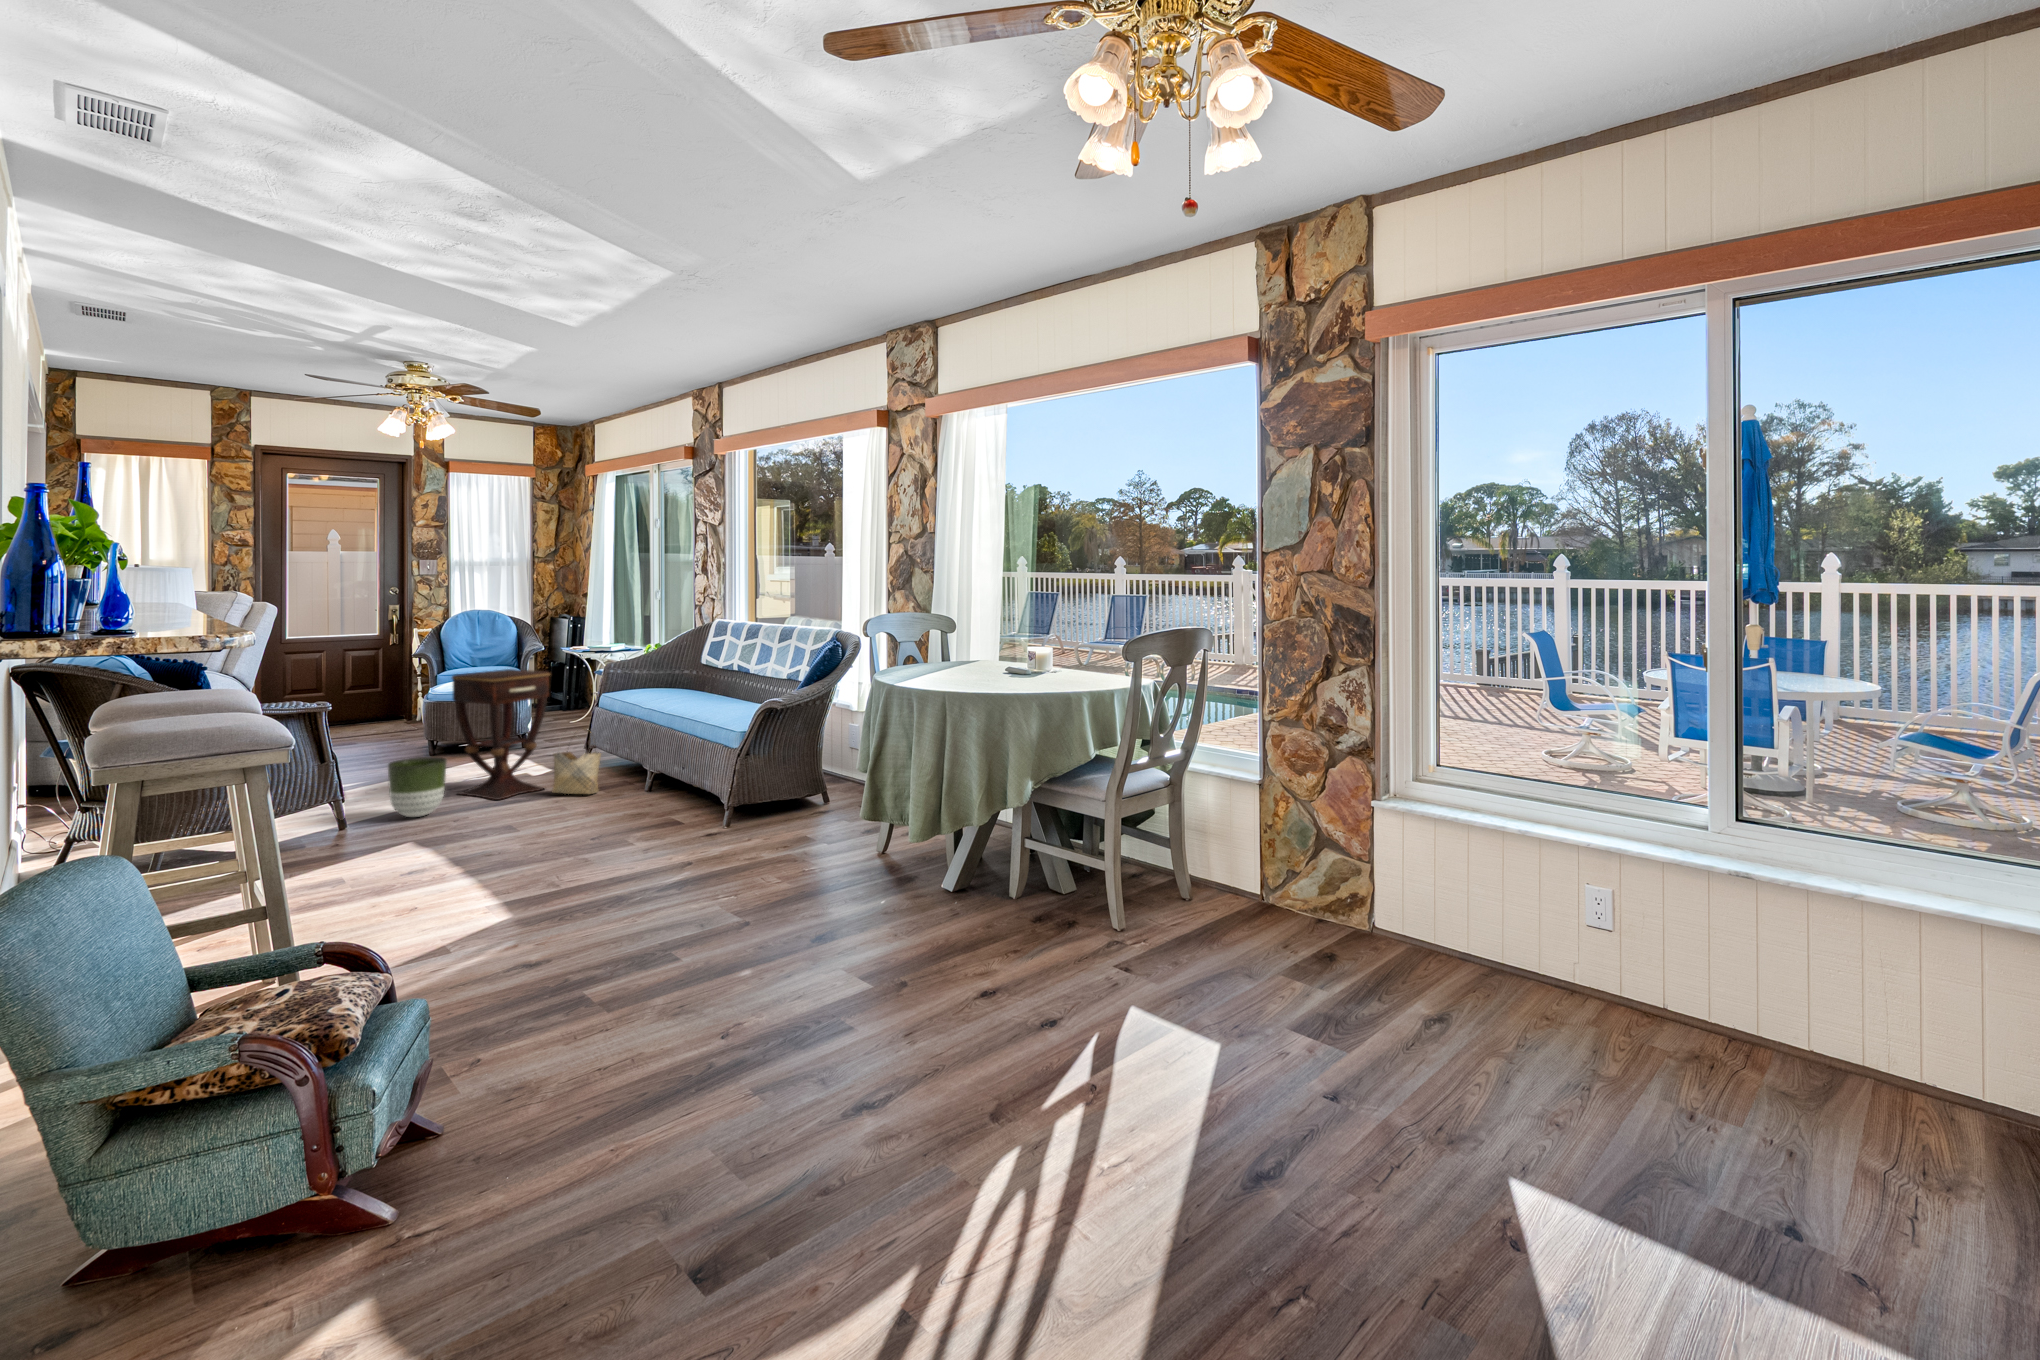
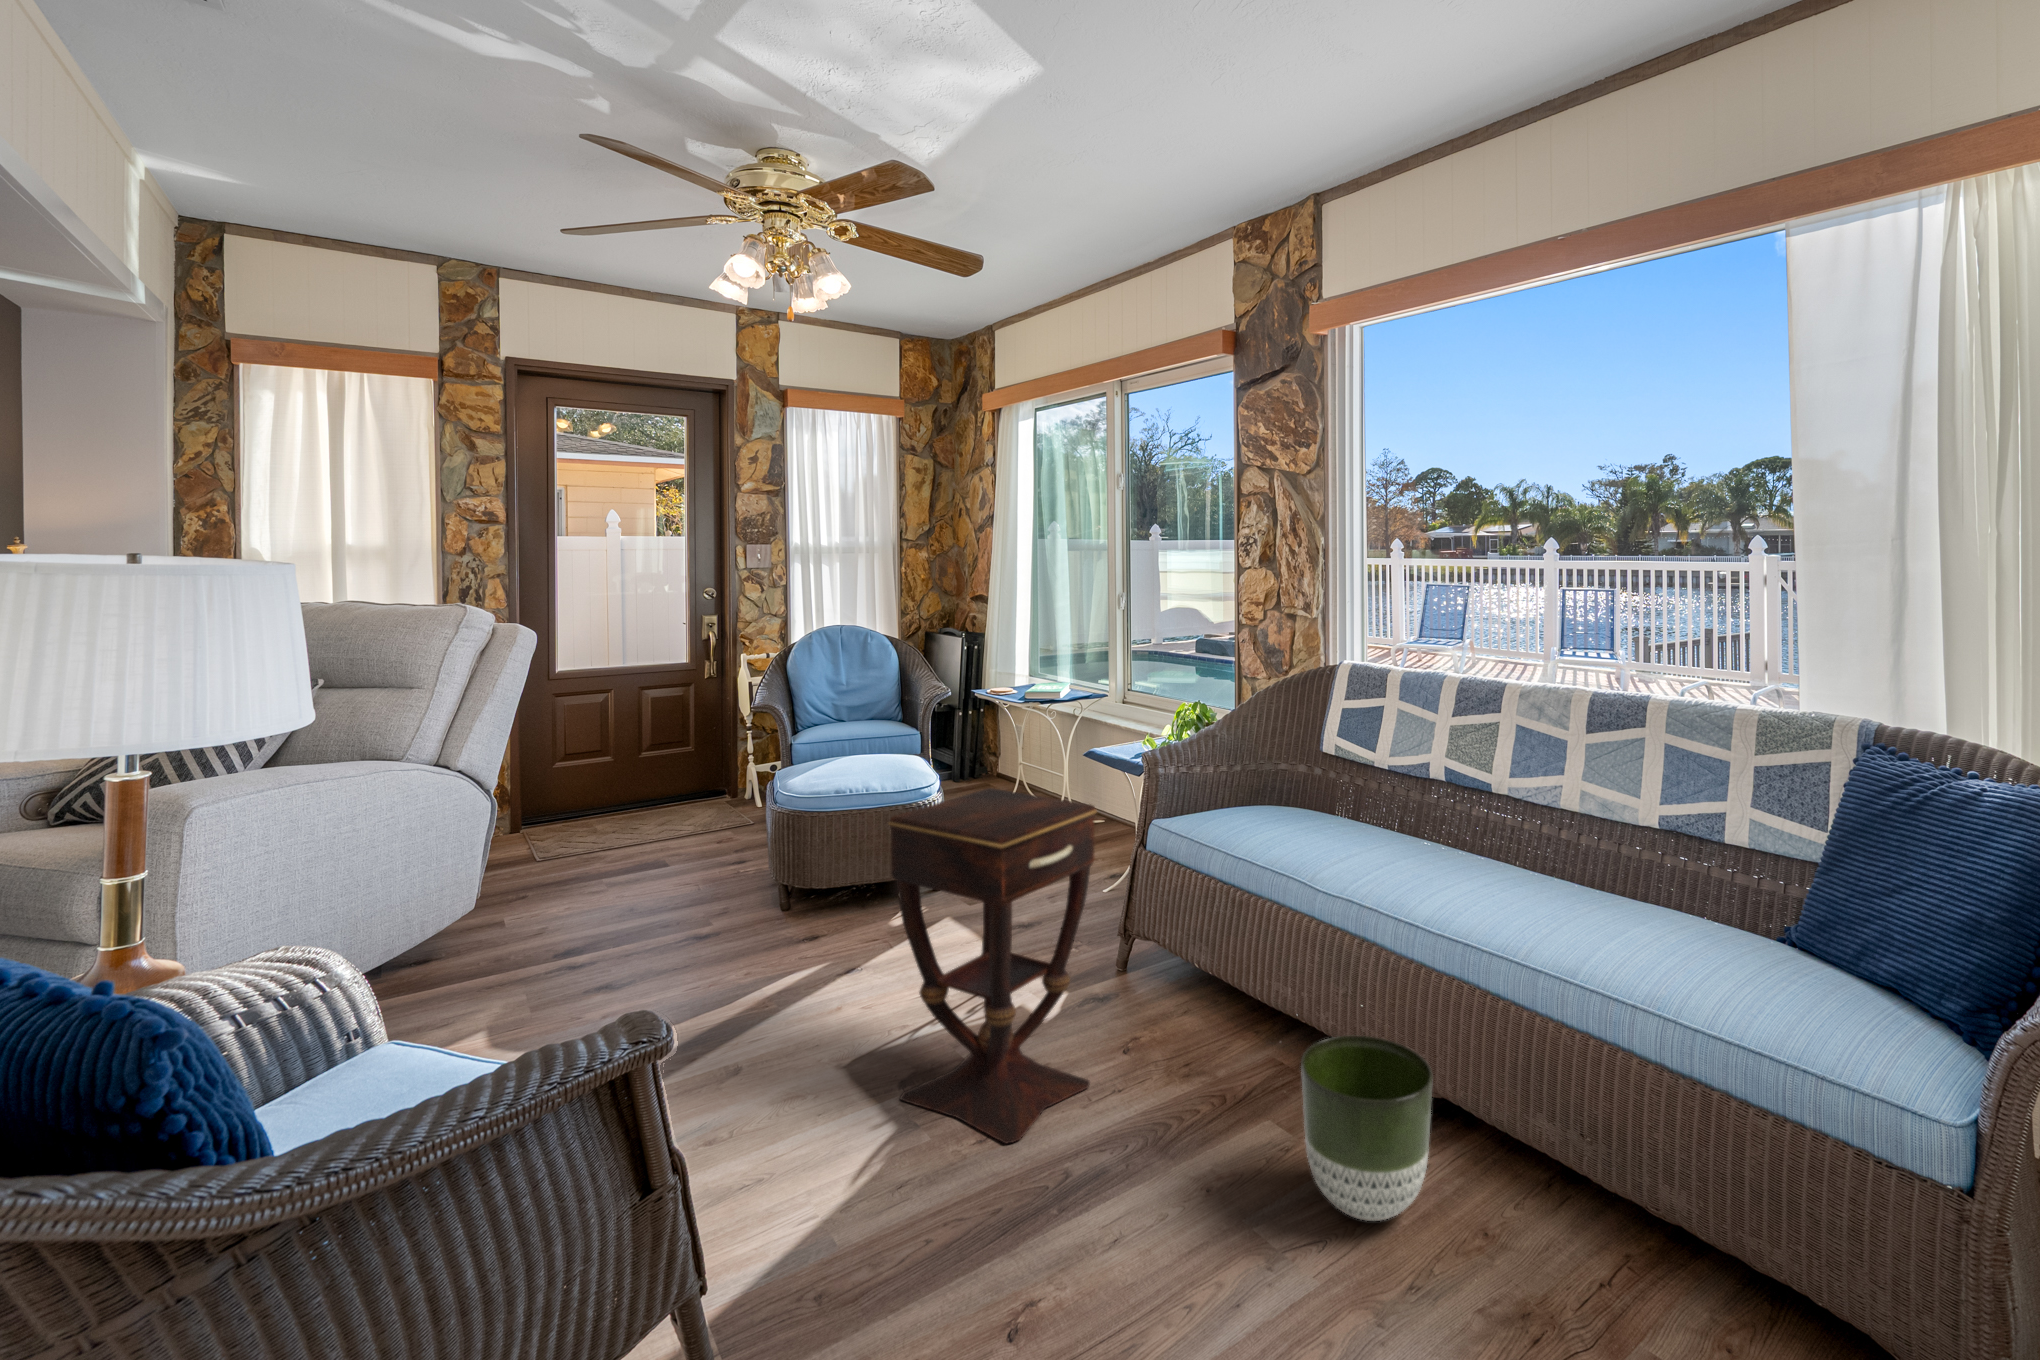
woven basket: present [552,729,601,794] -> none [1122,948,1238,1129]
planter: present [388,757,447,817] -> present [1301,1035,1432,1221]

